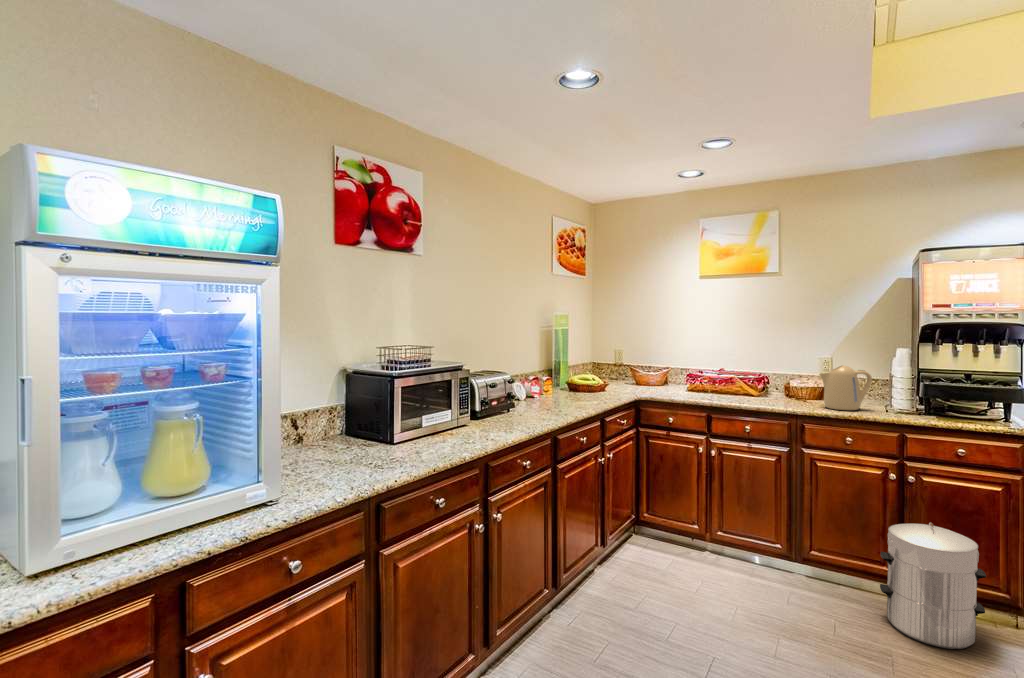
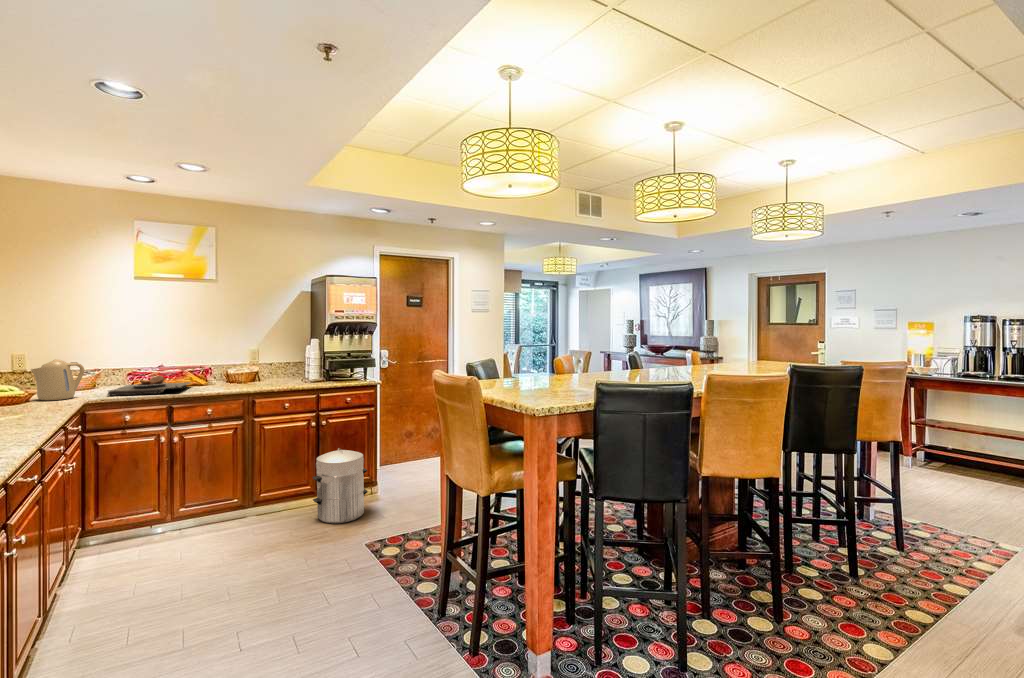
kettle: present [820,365,872,410] -> present [31,359,84,400]
plate: none [659,381,744,400] -> present [108,376,190,396]

